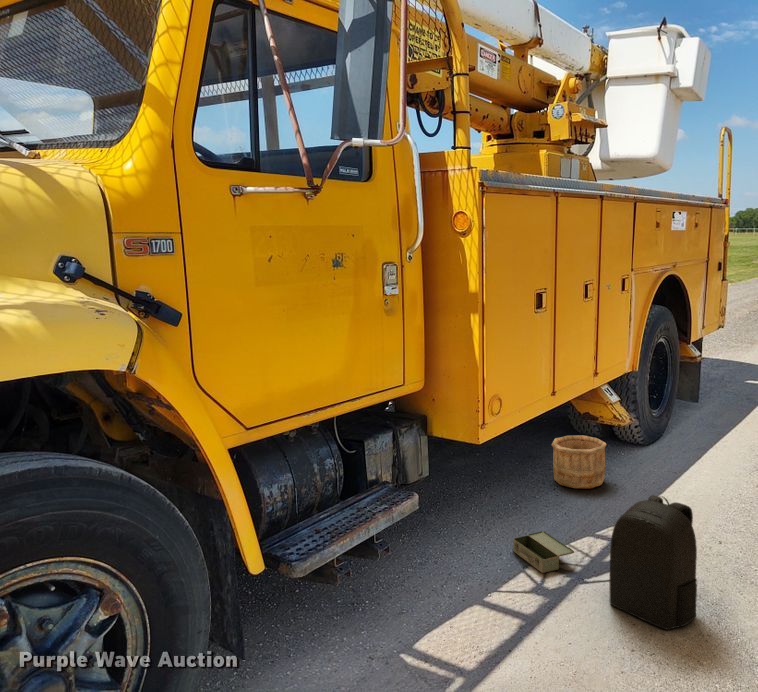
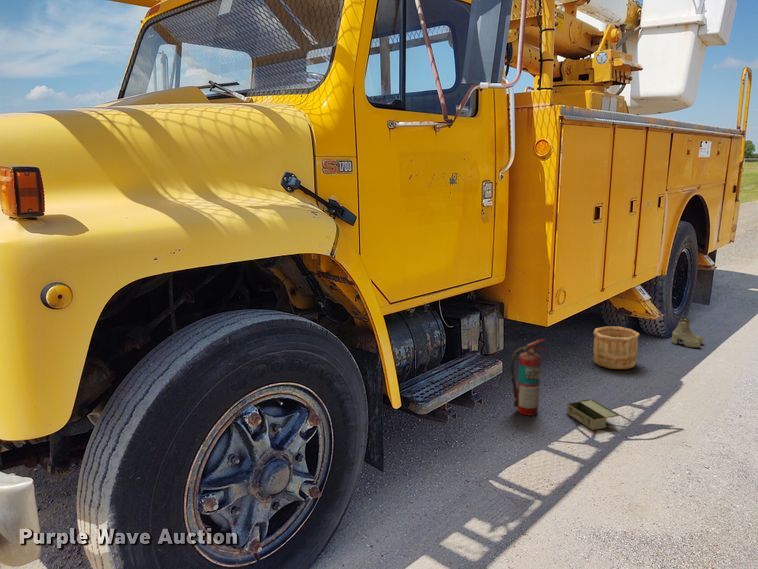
boots: none [650,421,686,457] -> present [672,318,703,348]
fire extinguisher: none [439,458,486,556] -> present [510,339,547,416]
backpack: present [609,495,697,630] -> none [649,372,724,474]

